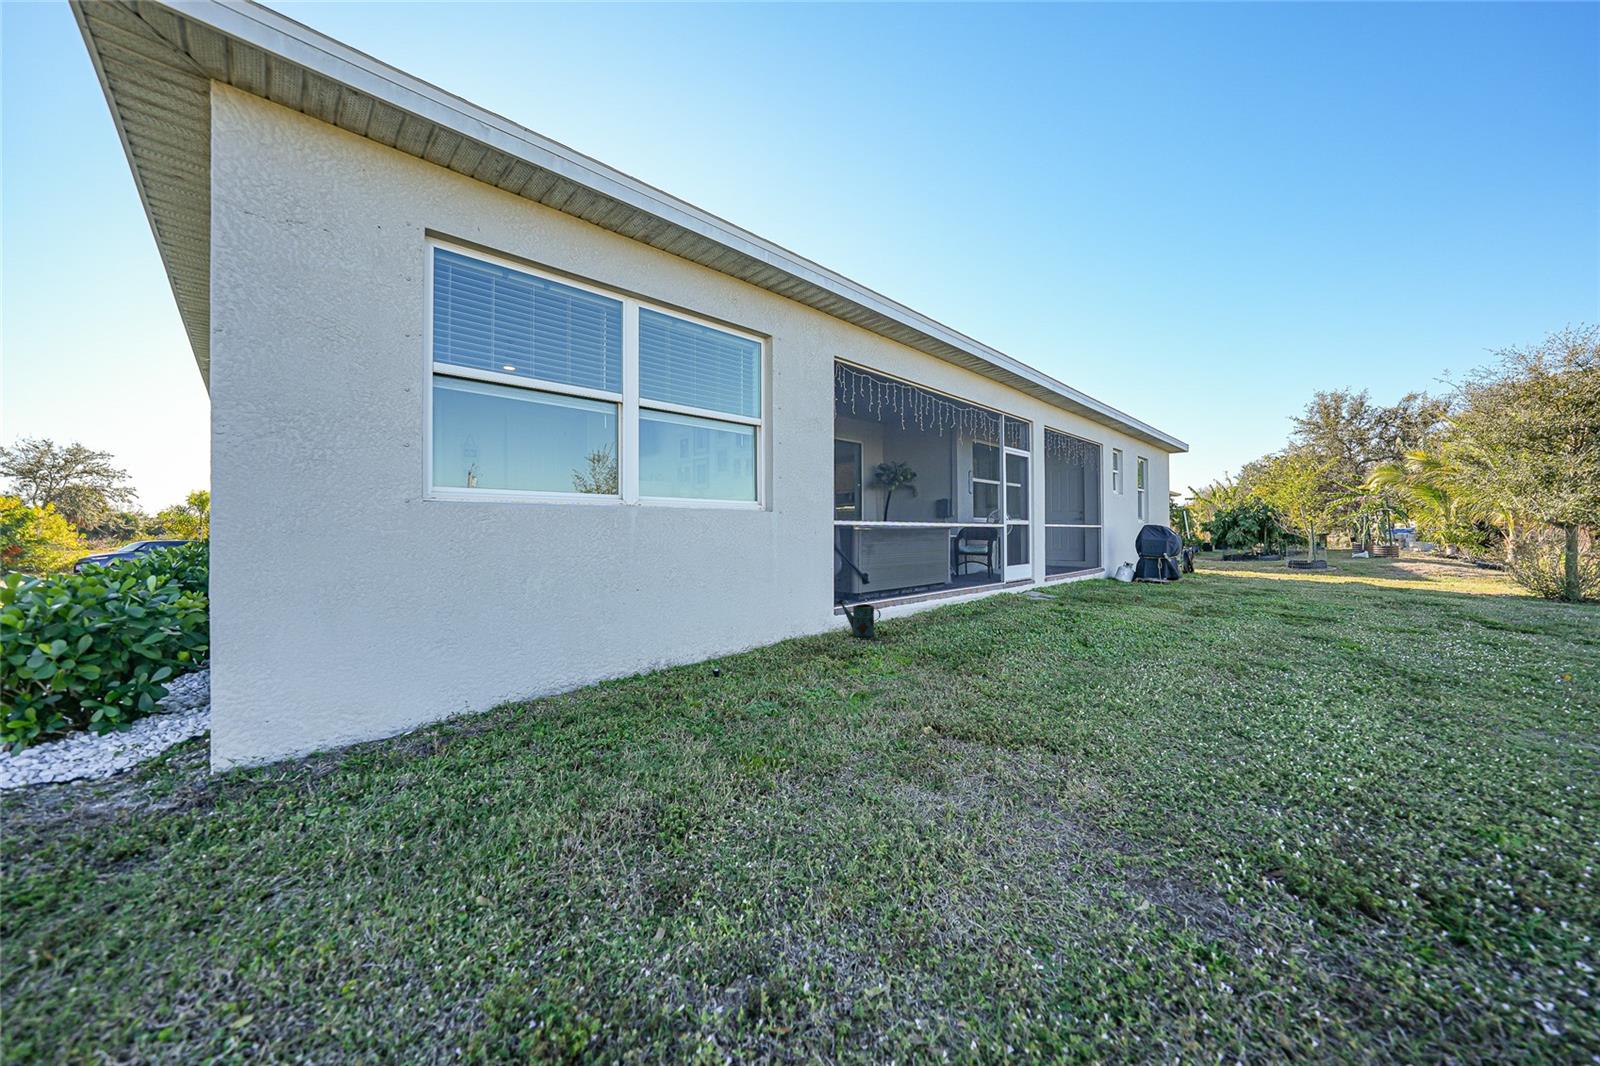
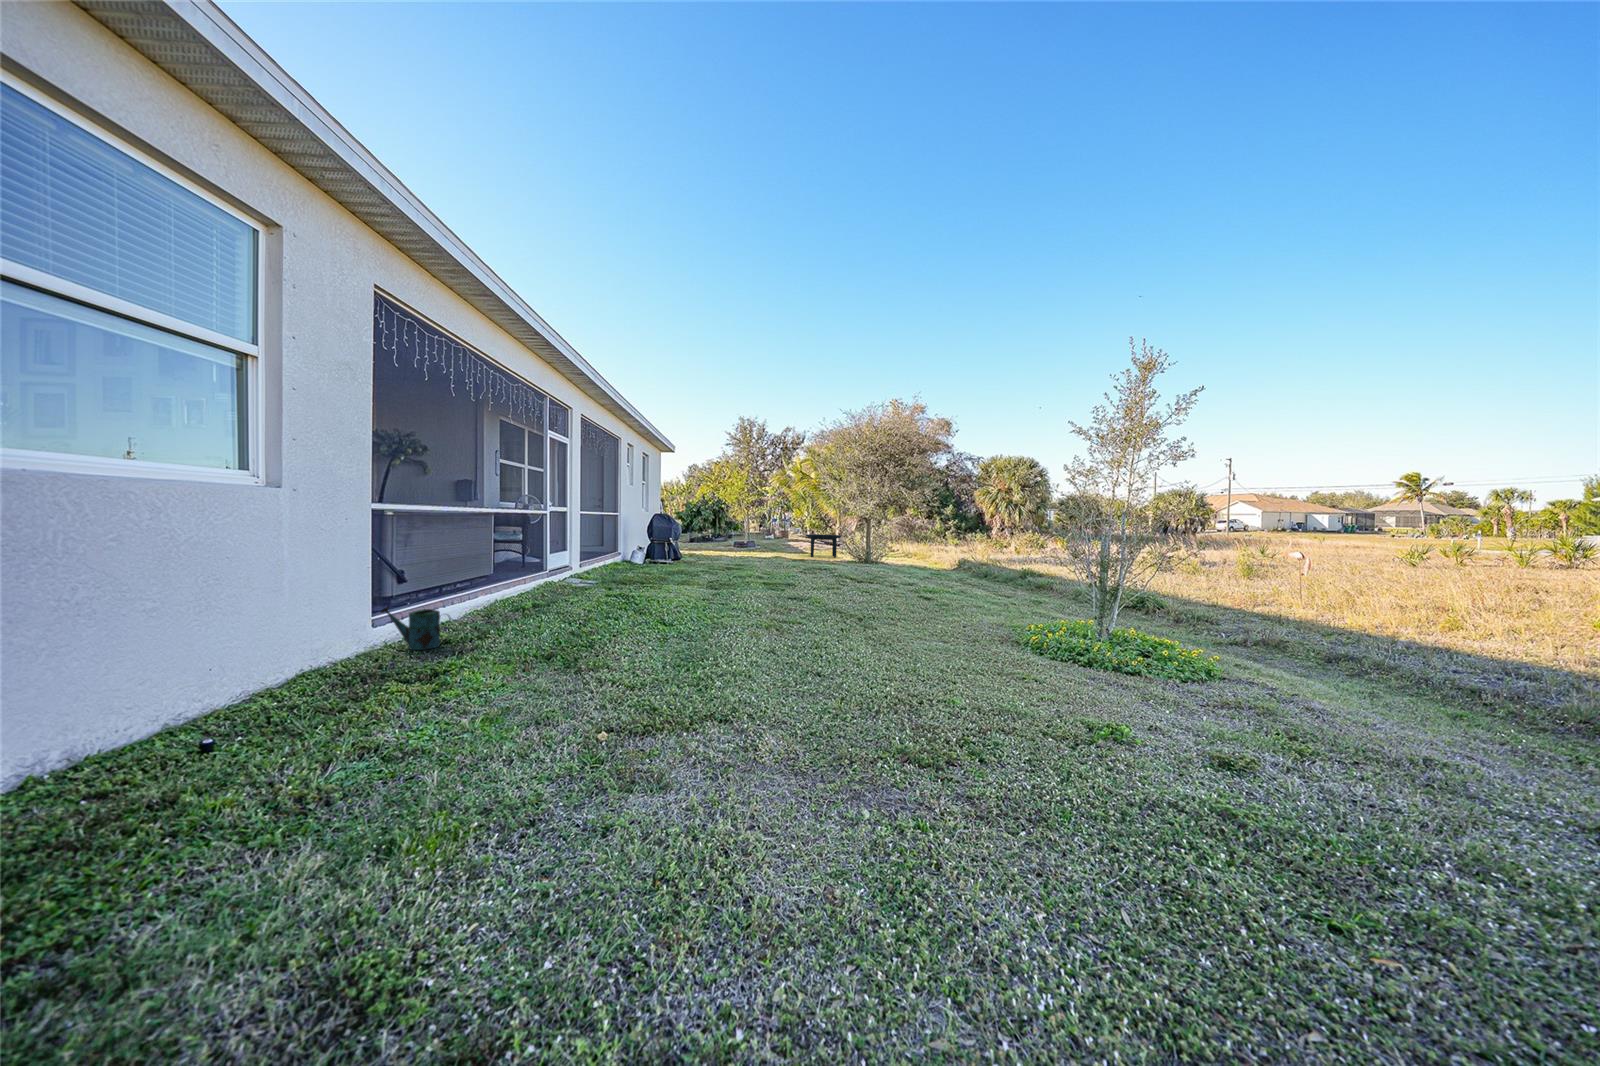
round table: none [1421,551,1514,590] -> present [806,534,841,558]

